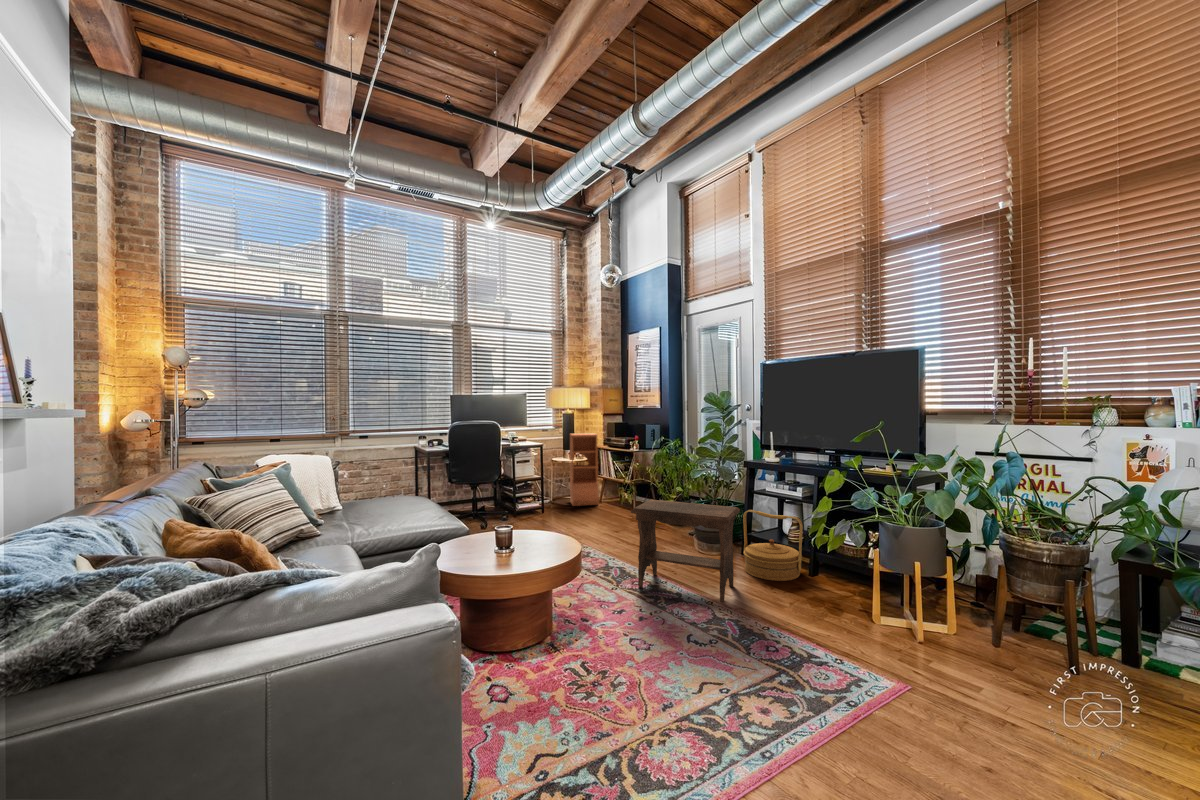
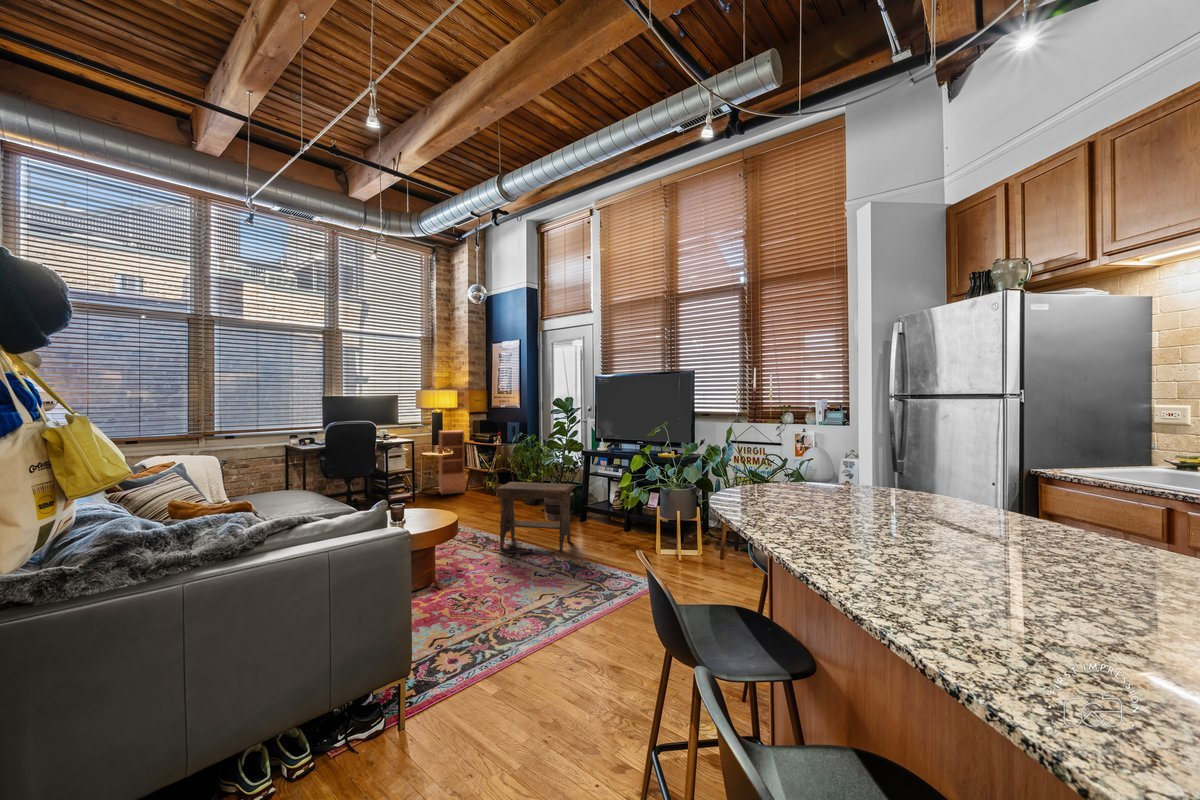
woven basket: present [743,510,803,581] -> none [579,487,620,536]

